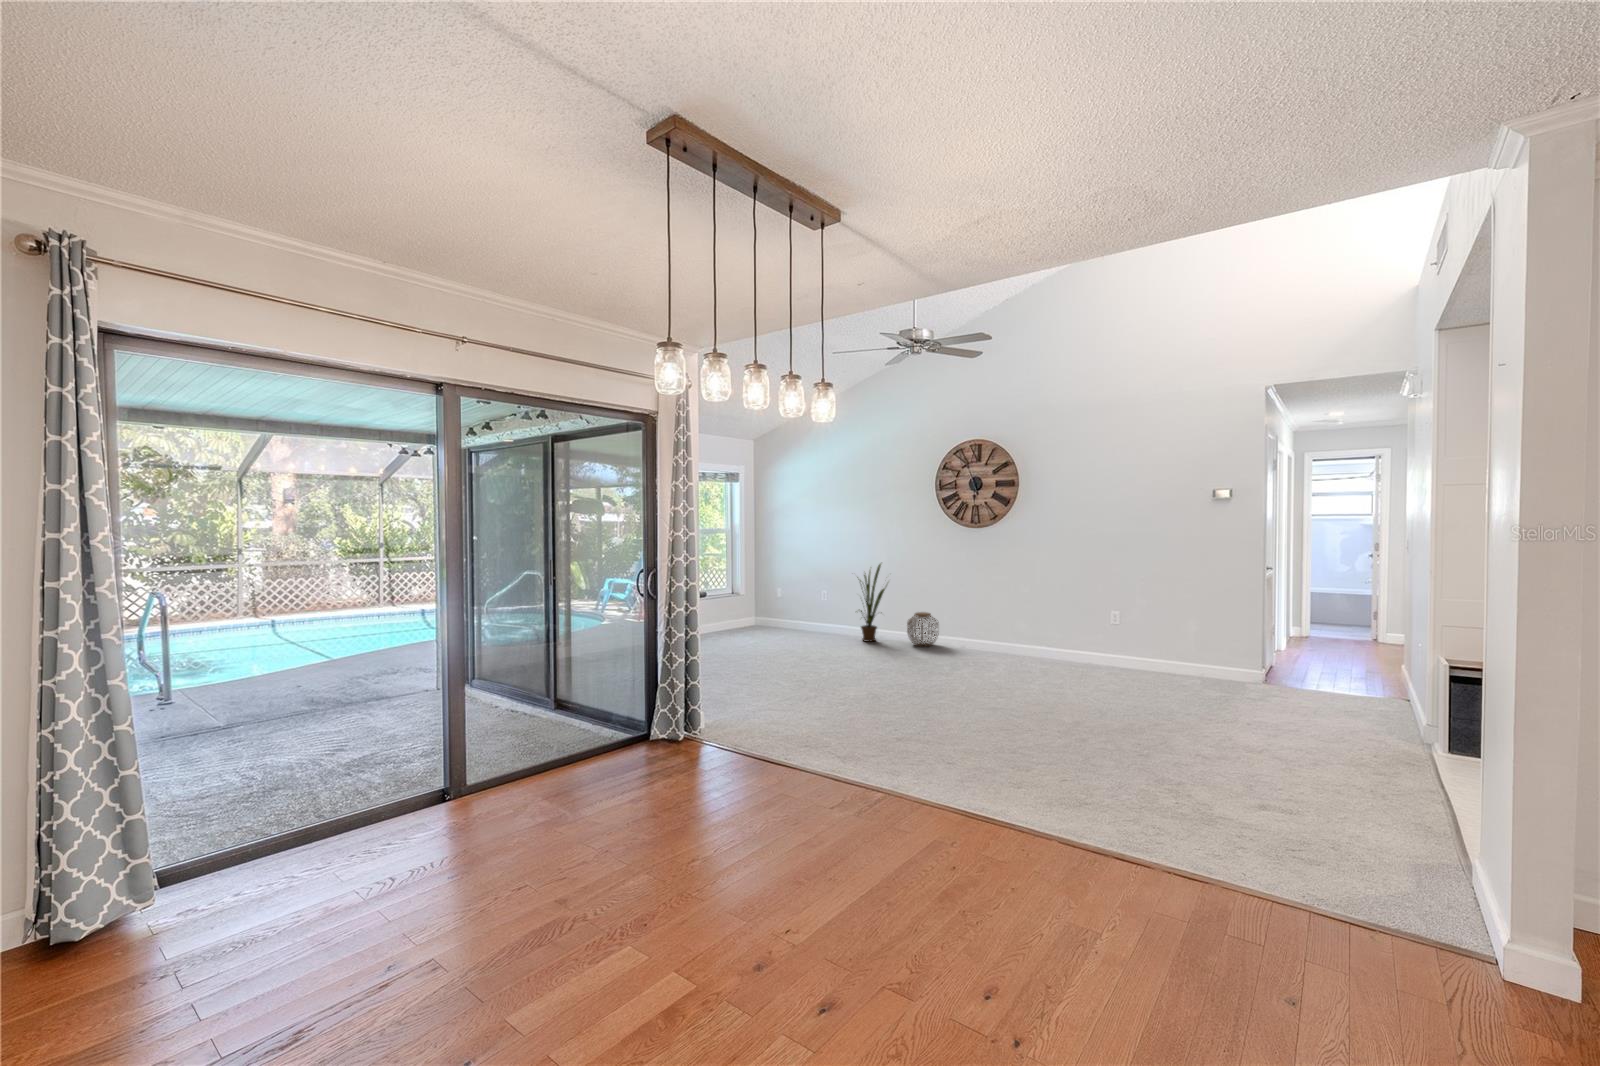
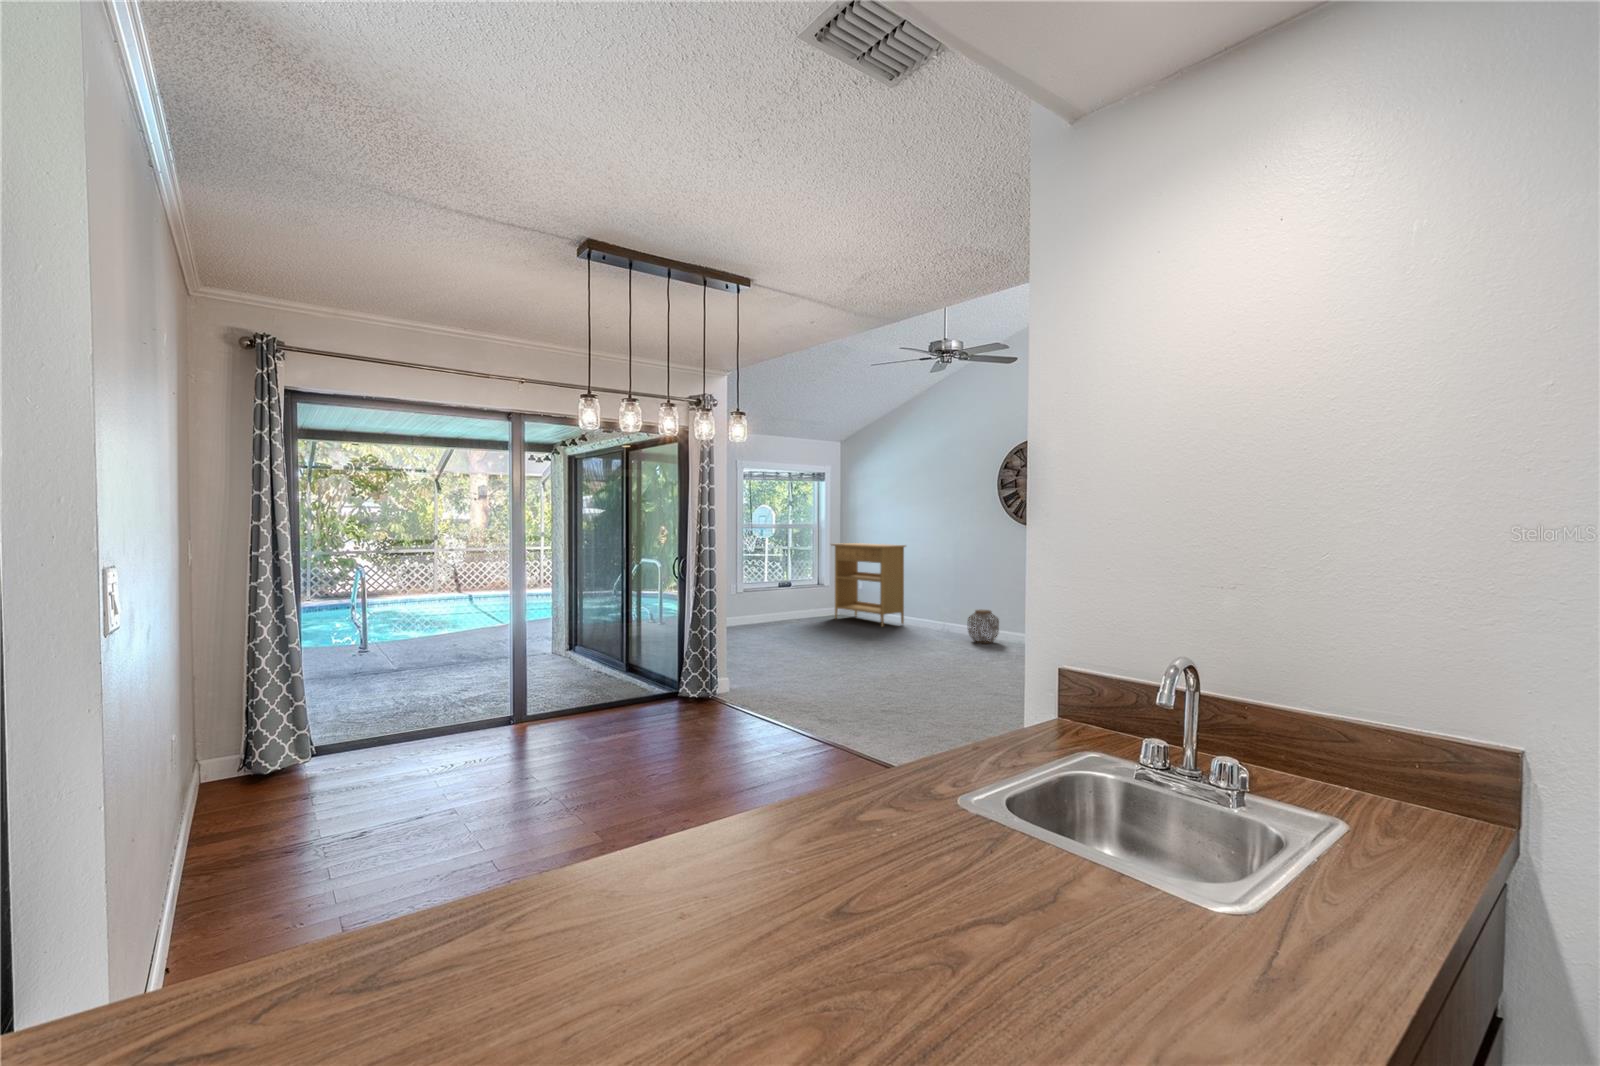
console table: none [750,548,833,634] -> present [832,543,906,627]
house plant: present [857,564,885,642] -> none [918,559,957,636]

